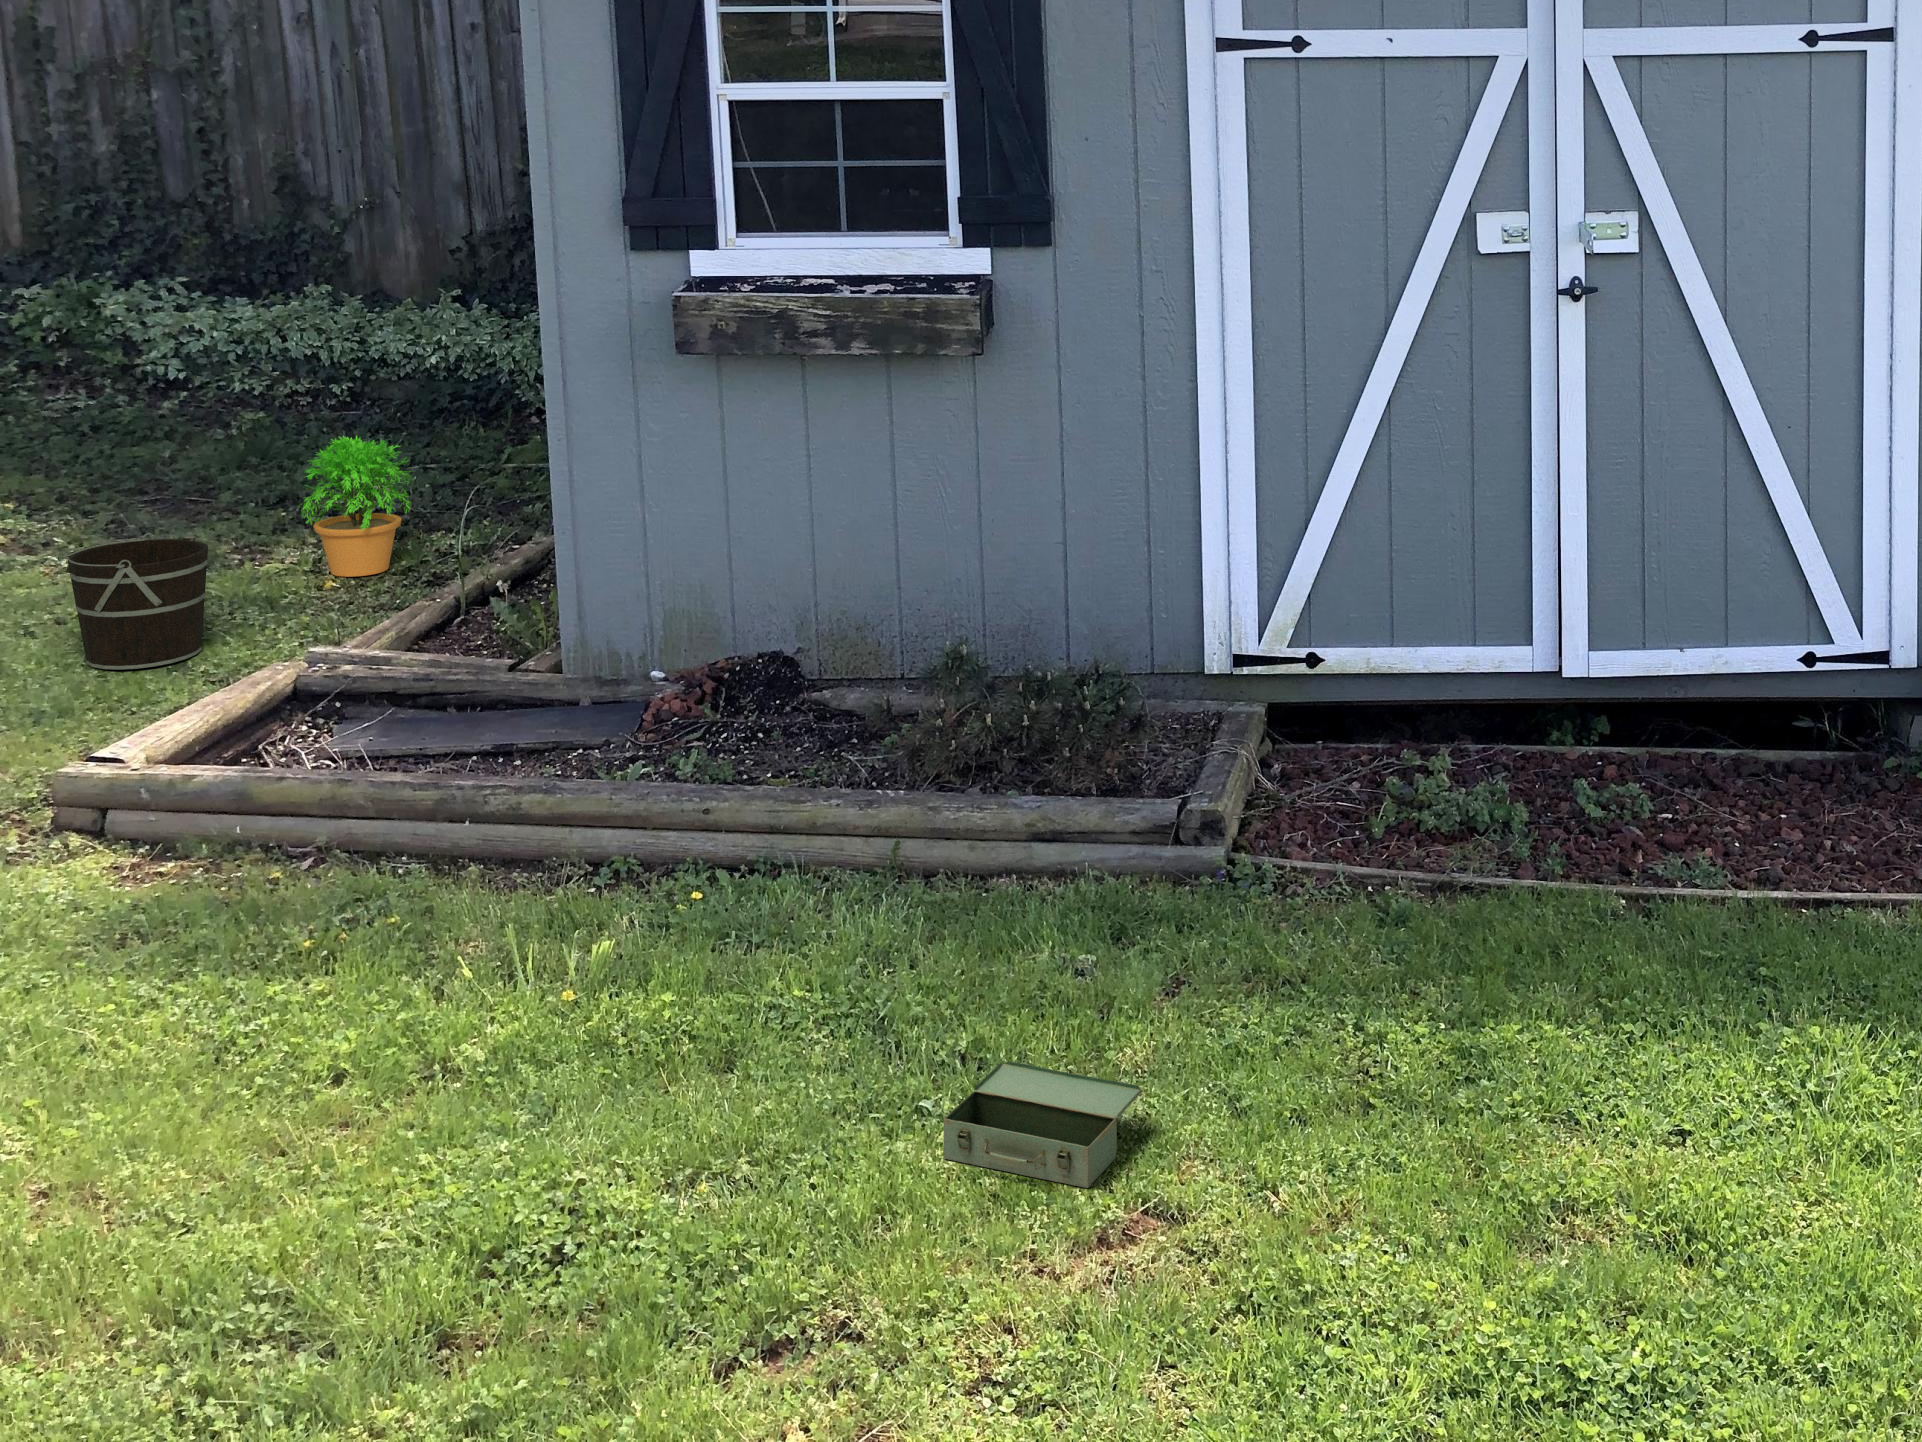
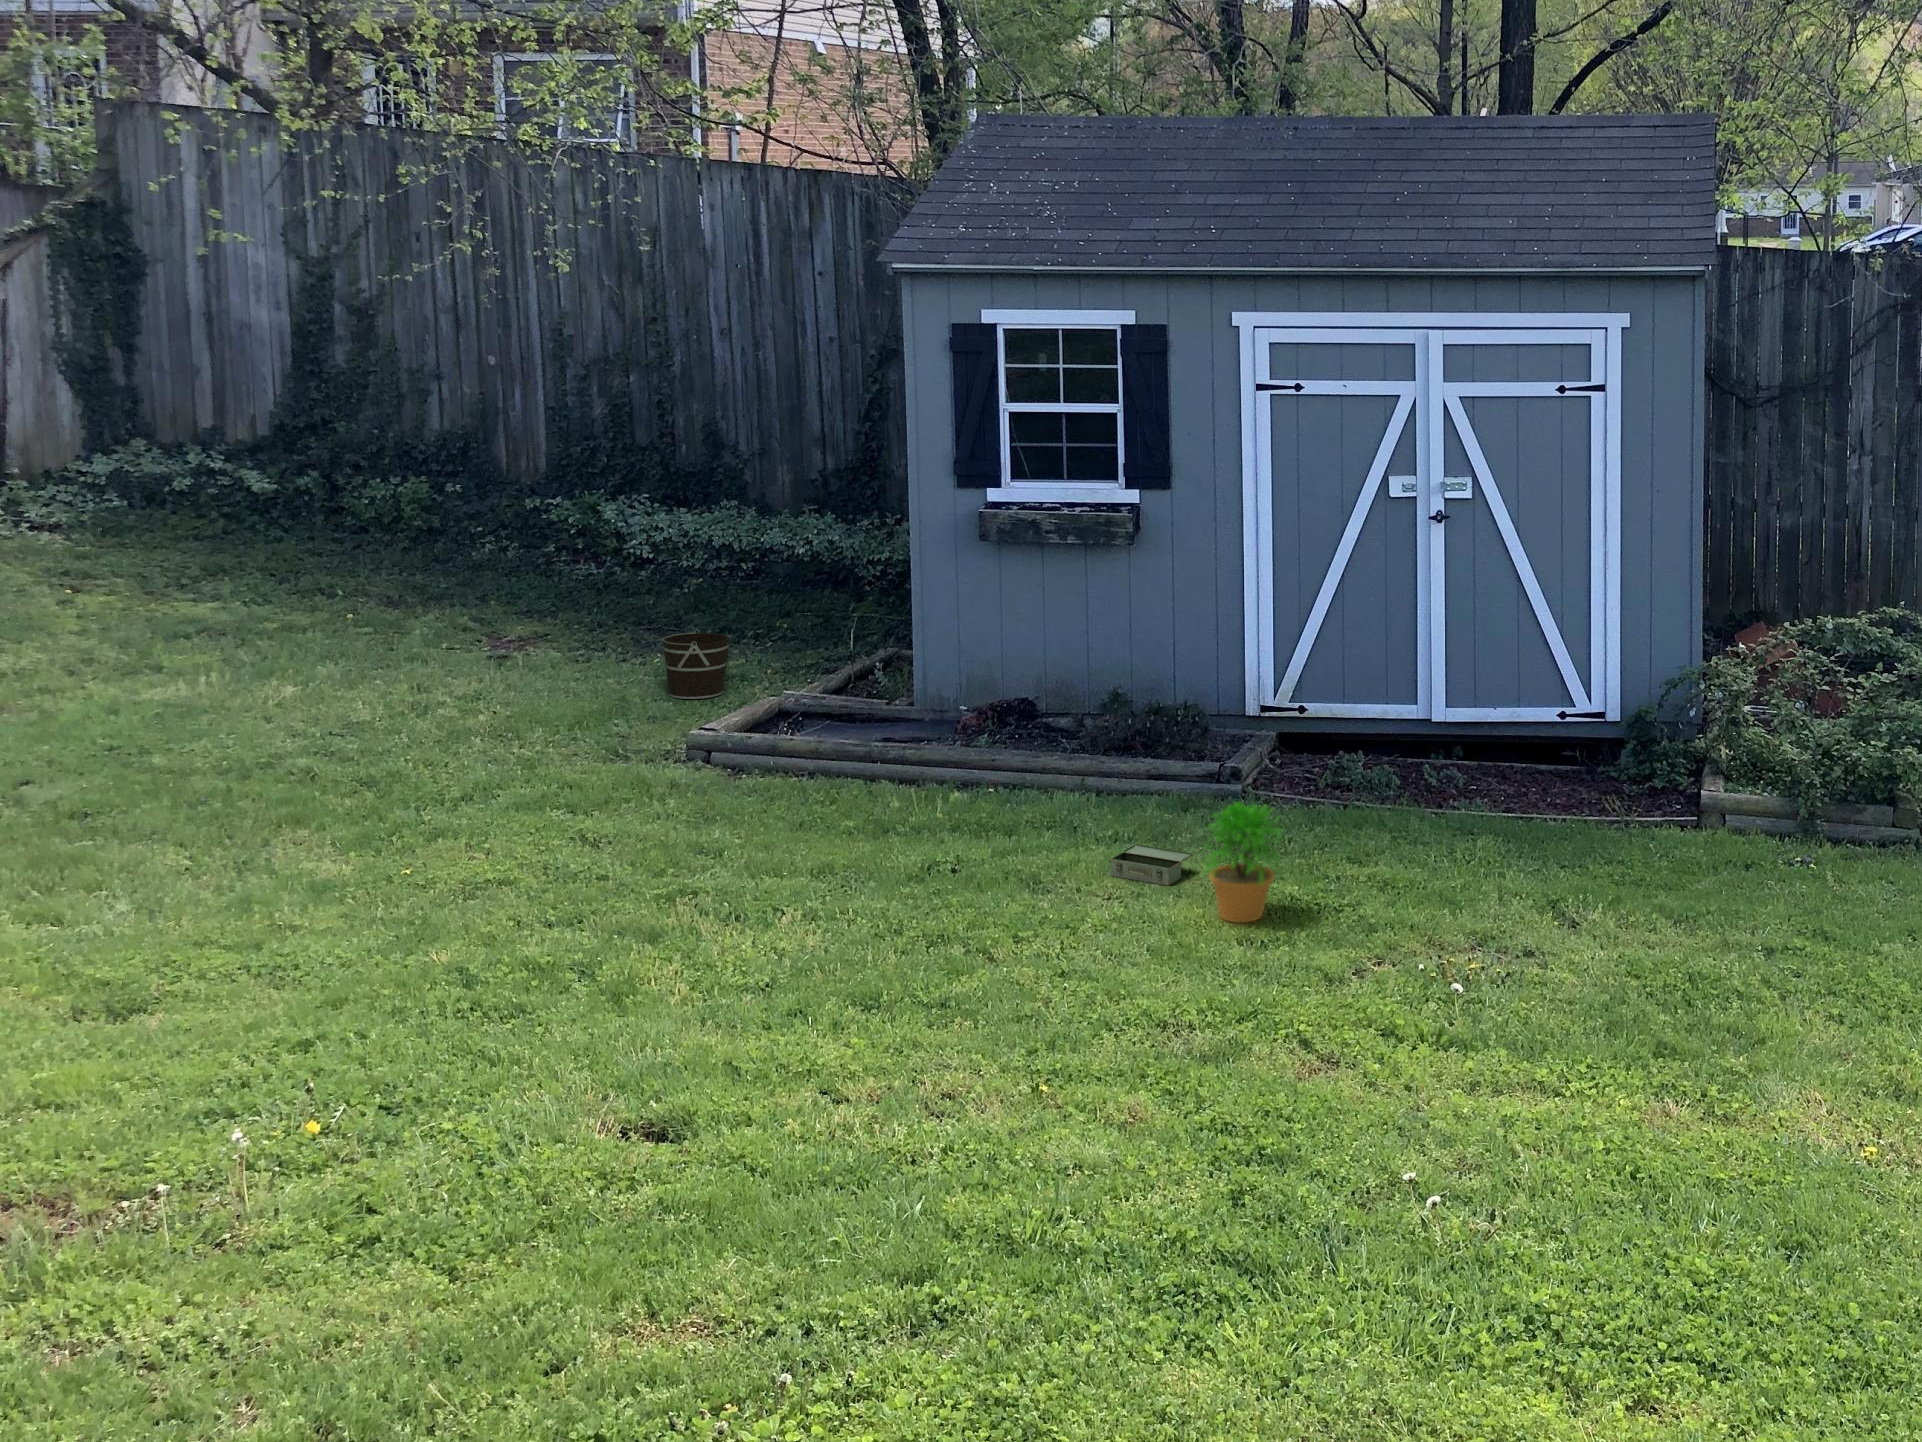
potted plant: present [302,435,412,577] -> present [1202,802,1282,923]

